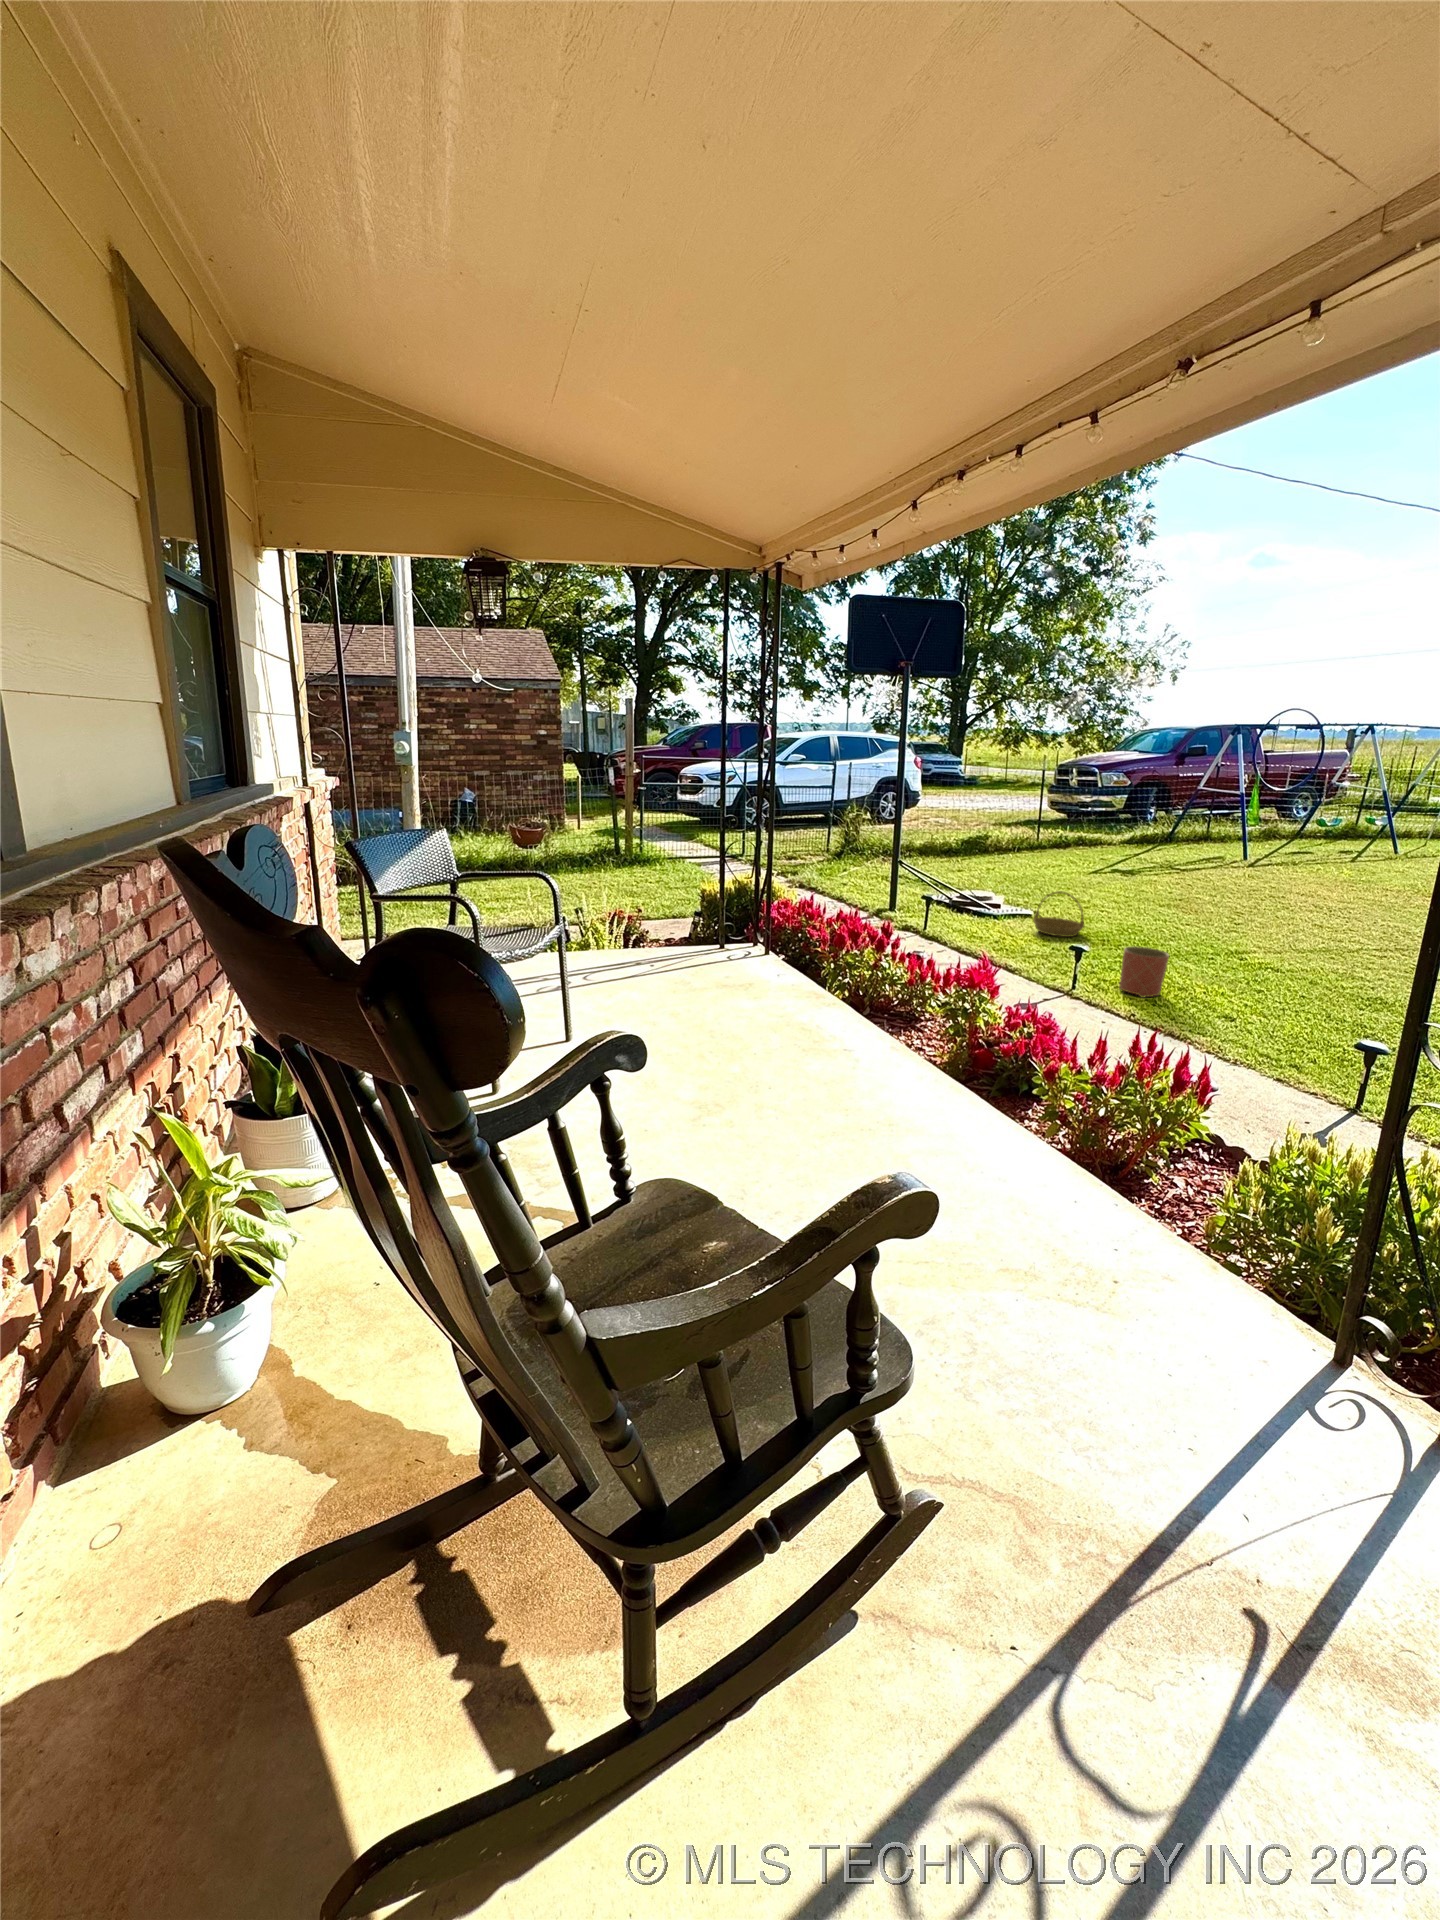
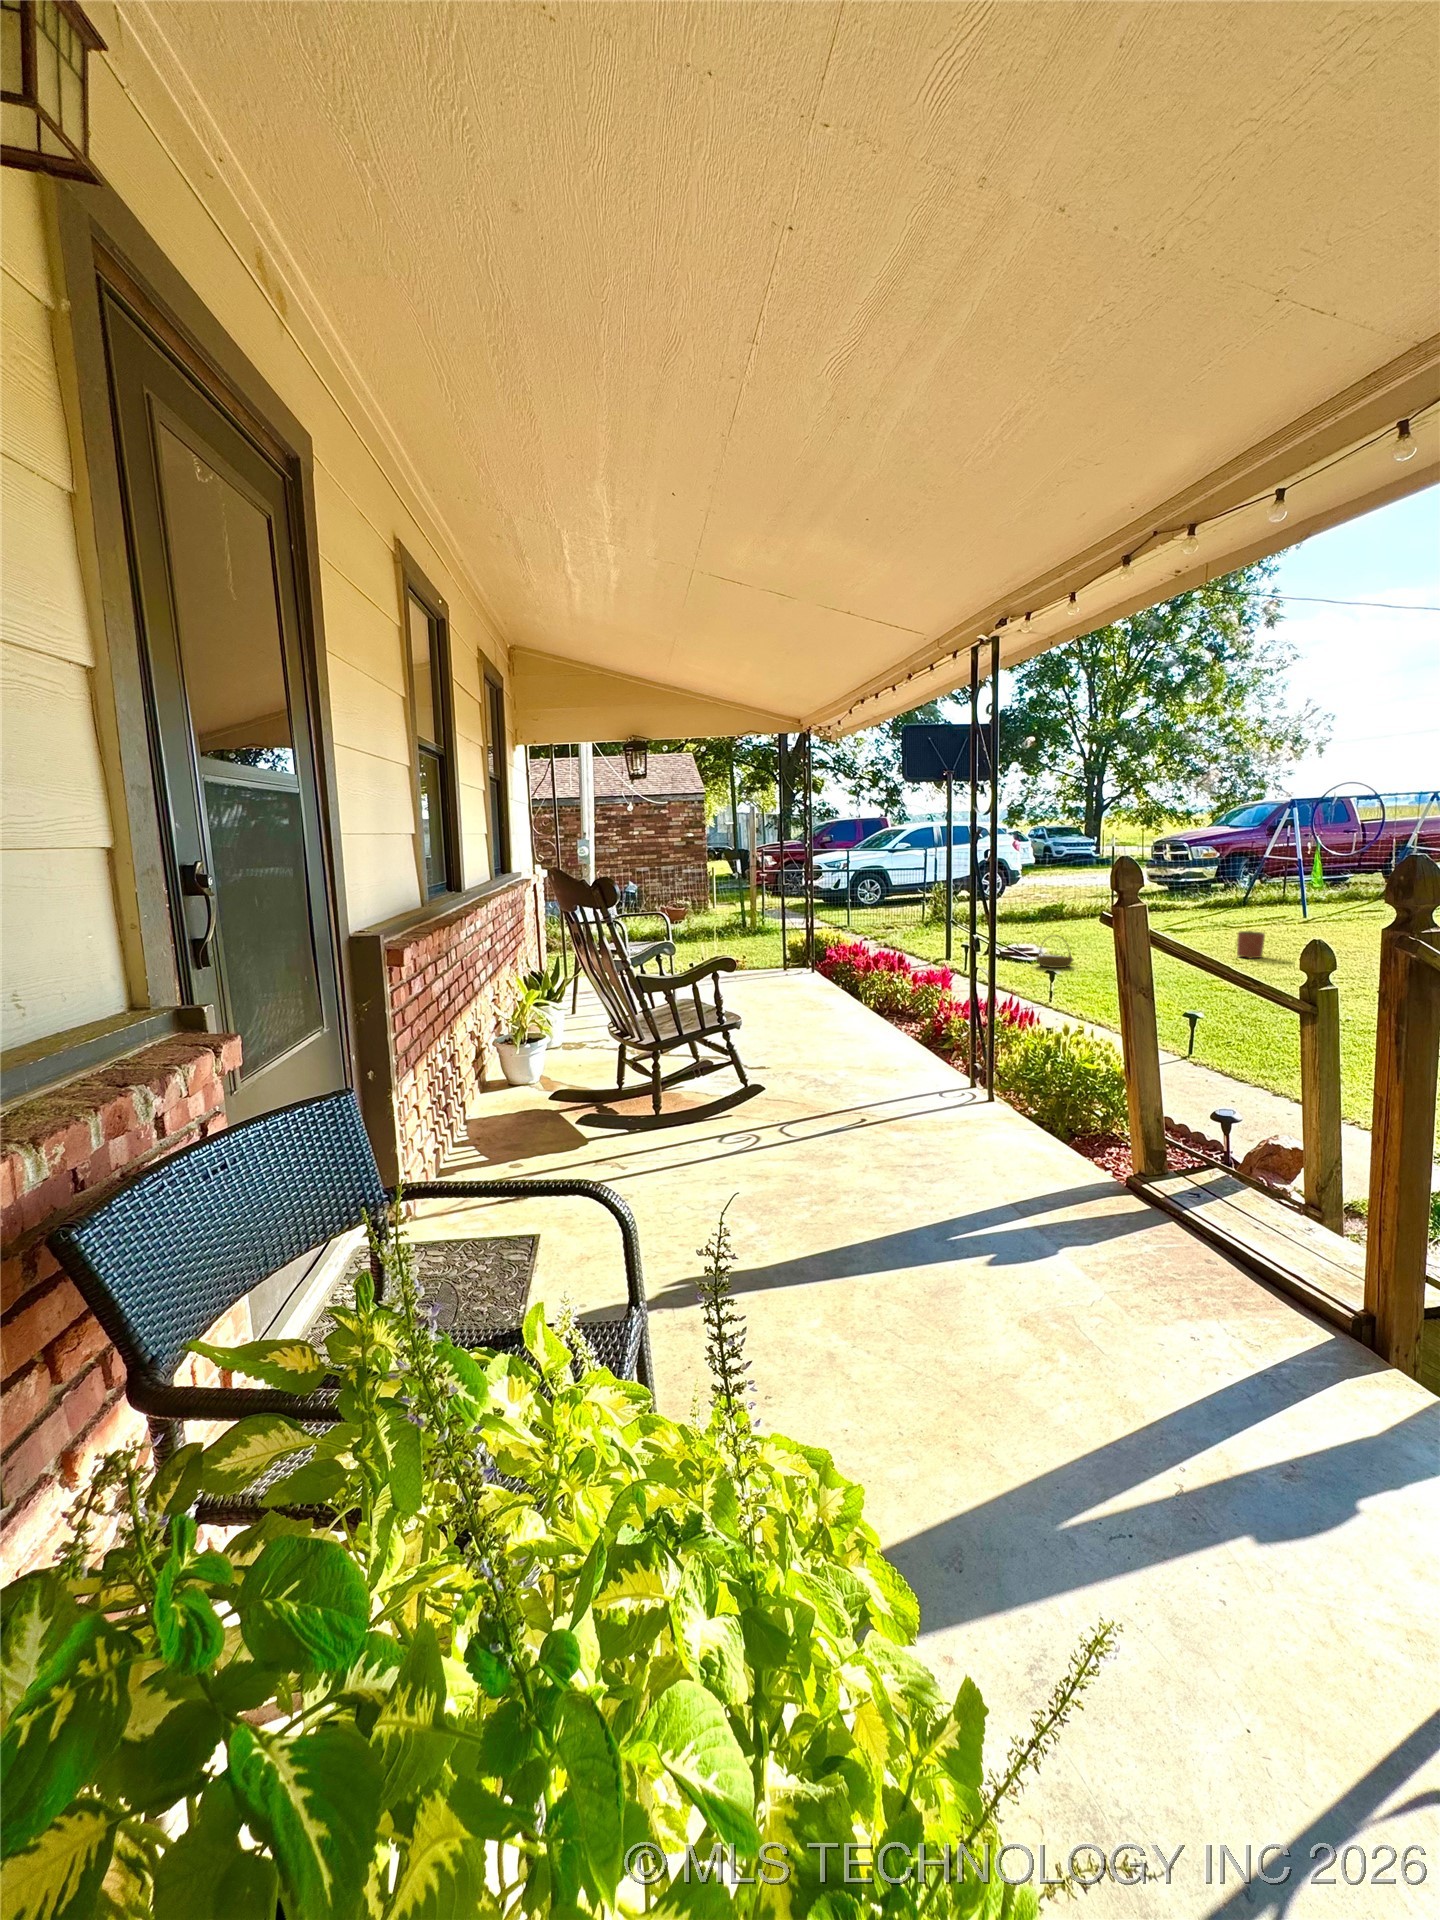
planter: present [1119,946,1169,997] -> present [1237,931,1265,958]

